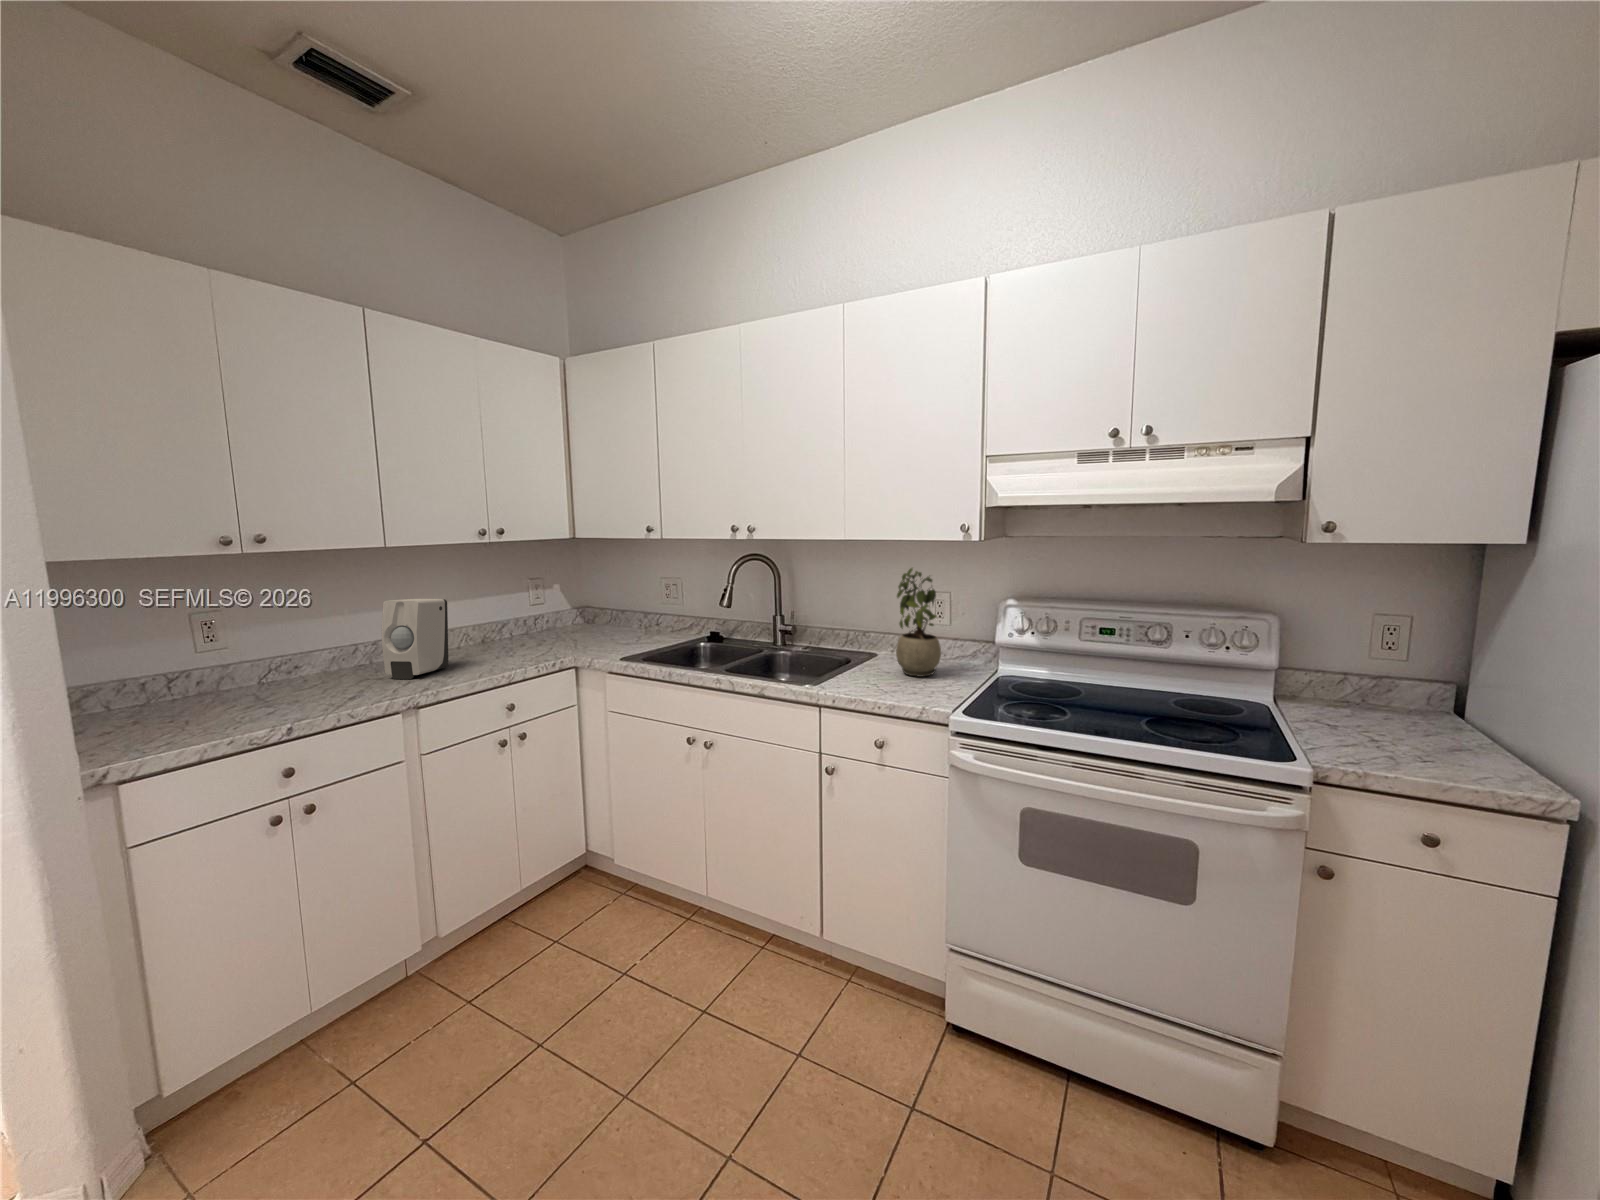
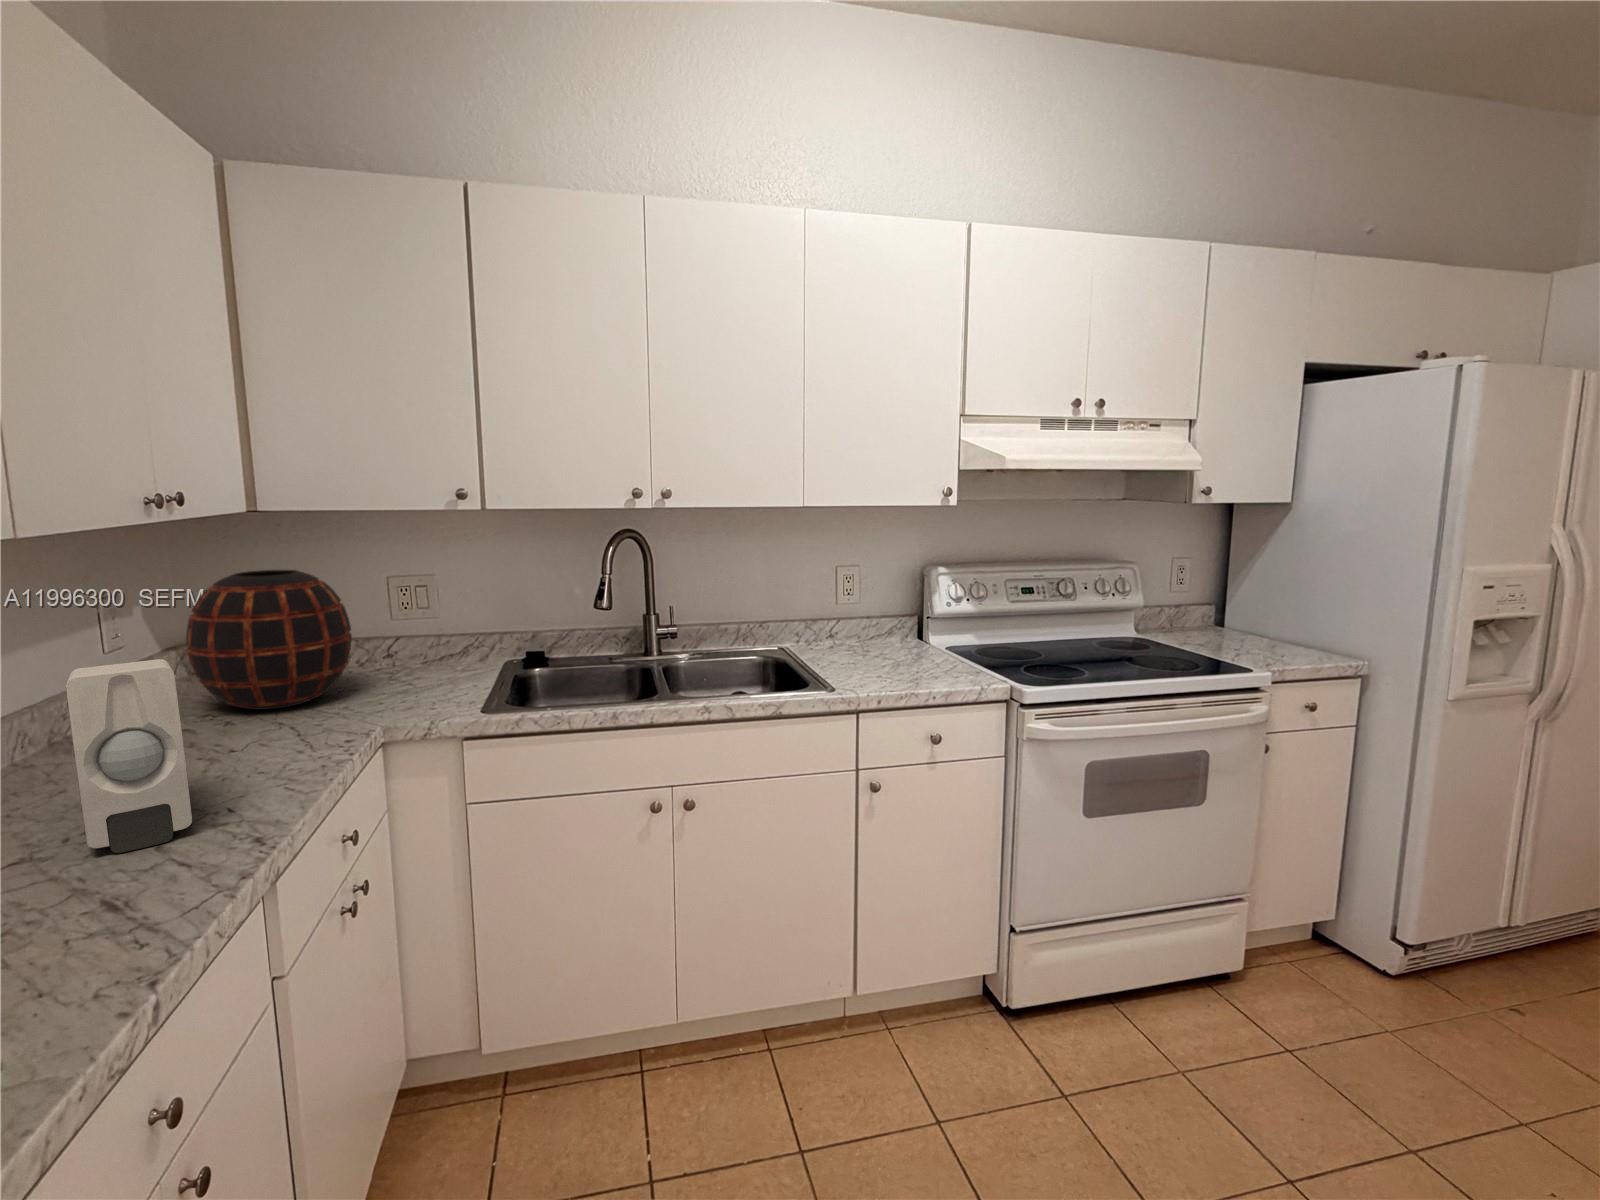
decorative vase: none [537,566,615,639] -> present [186,570,352,710]
potted plant: present [896,568,941,677] -> none [854,539,927,663]

